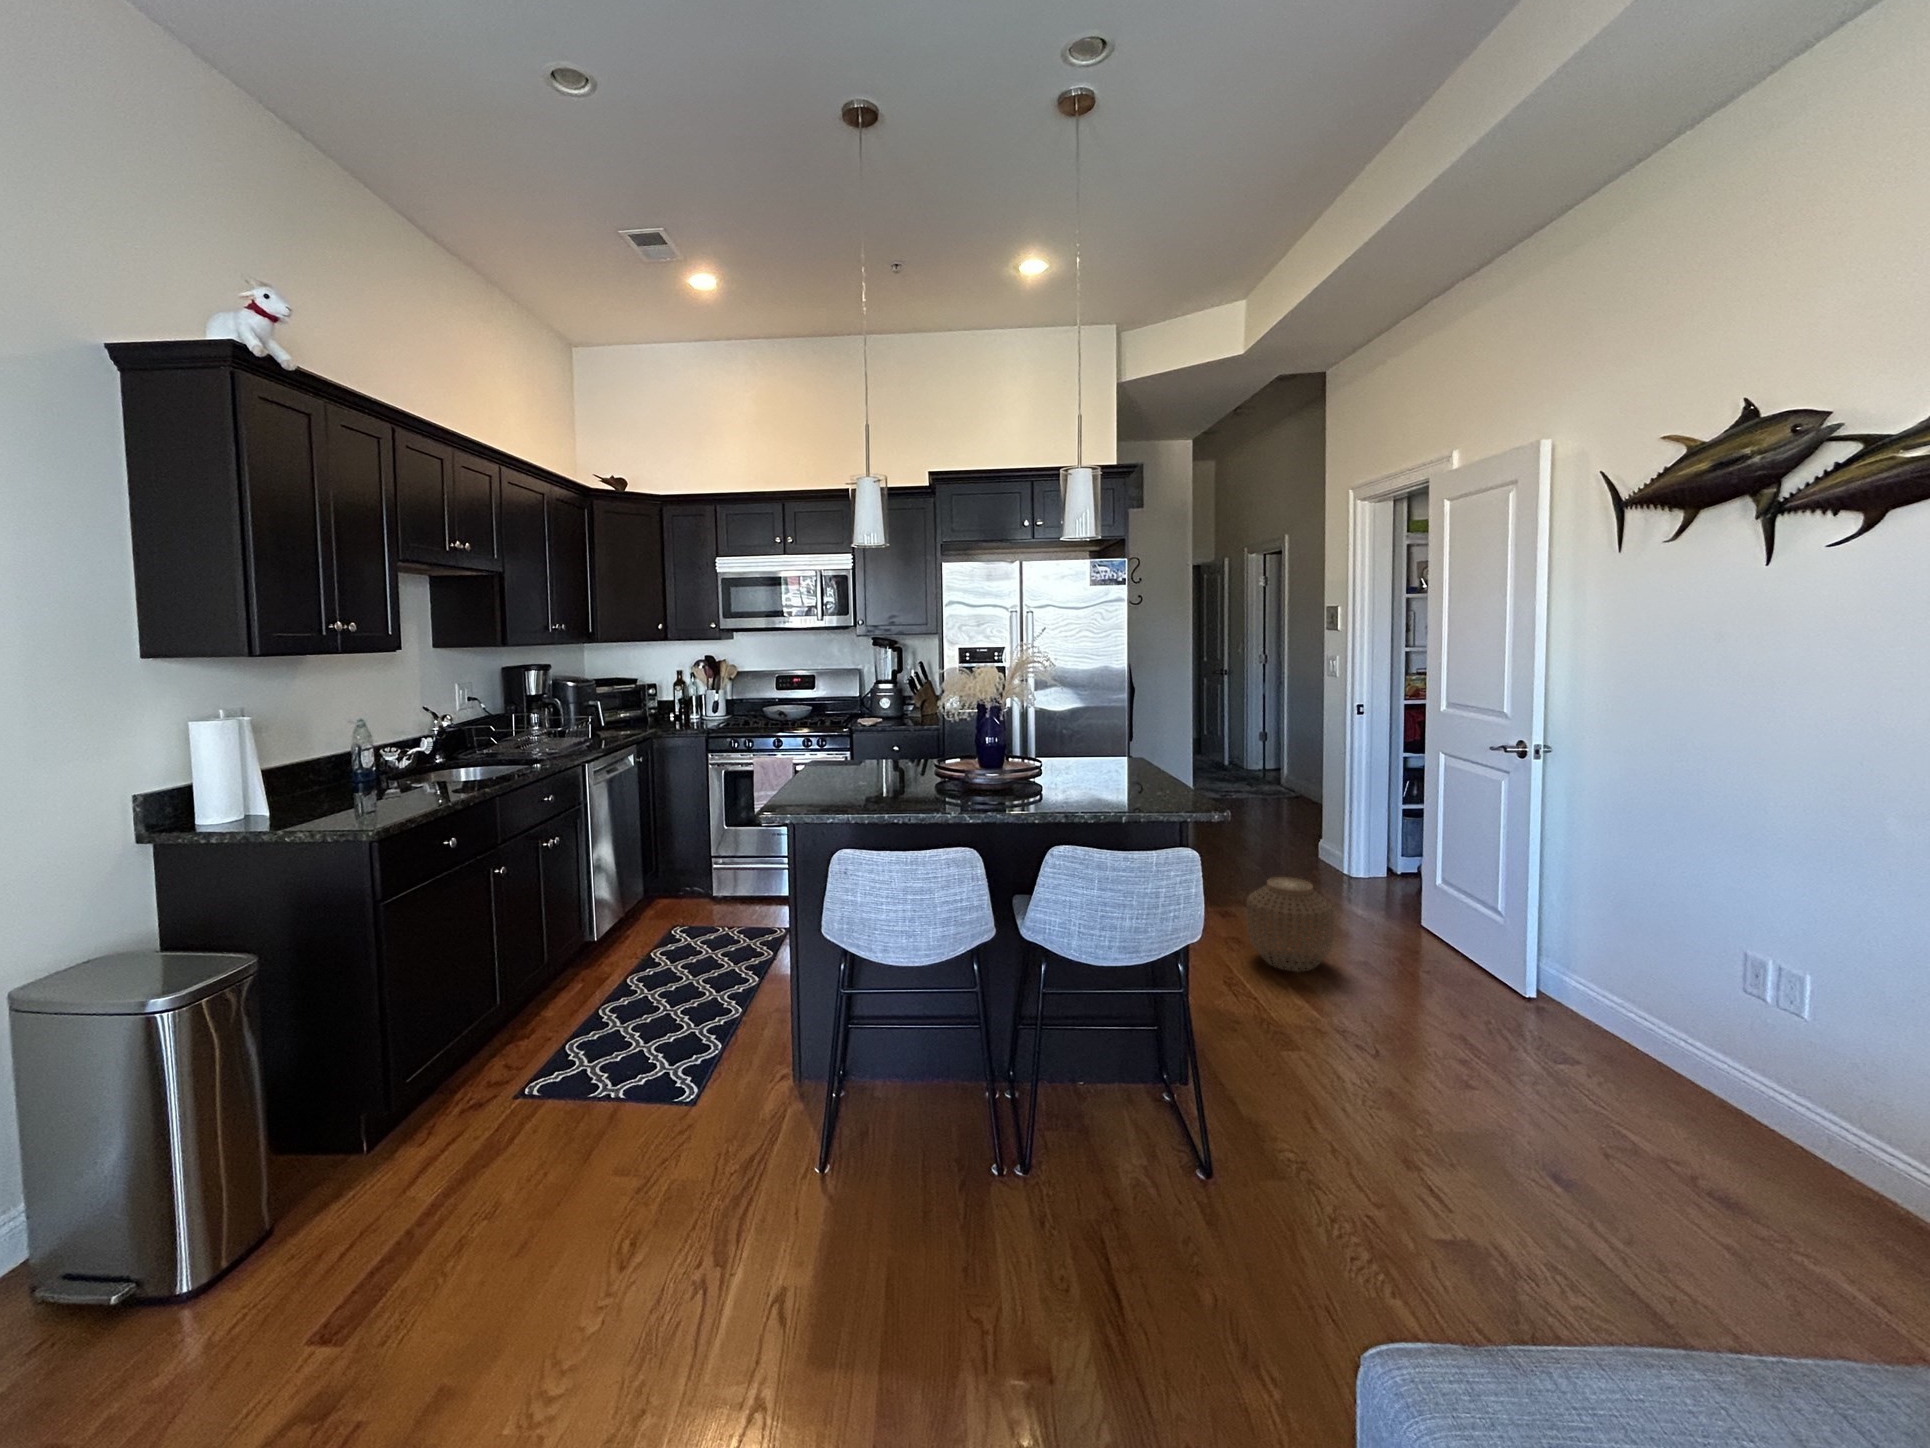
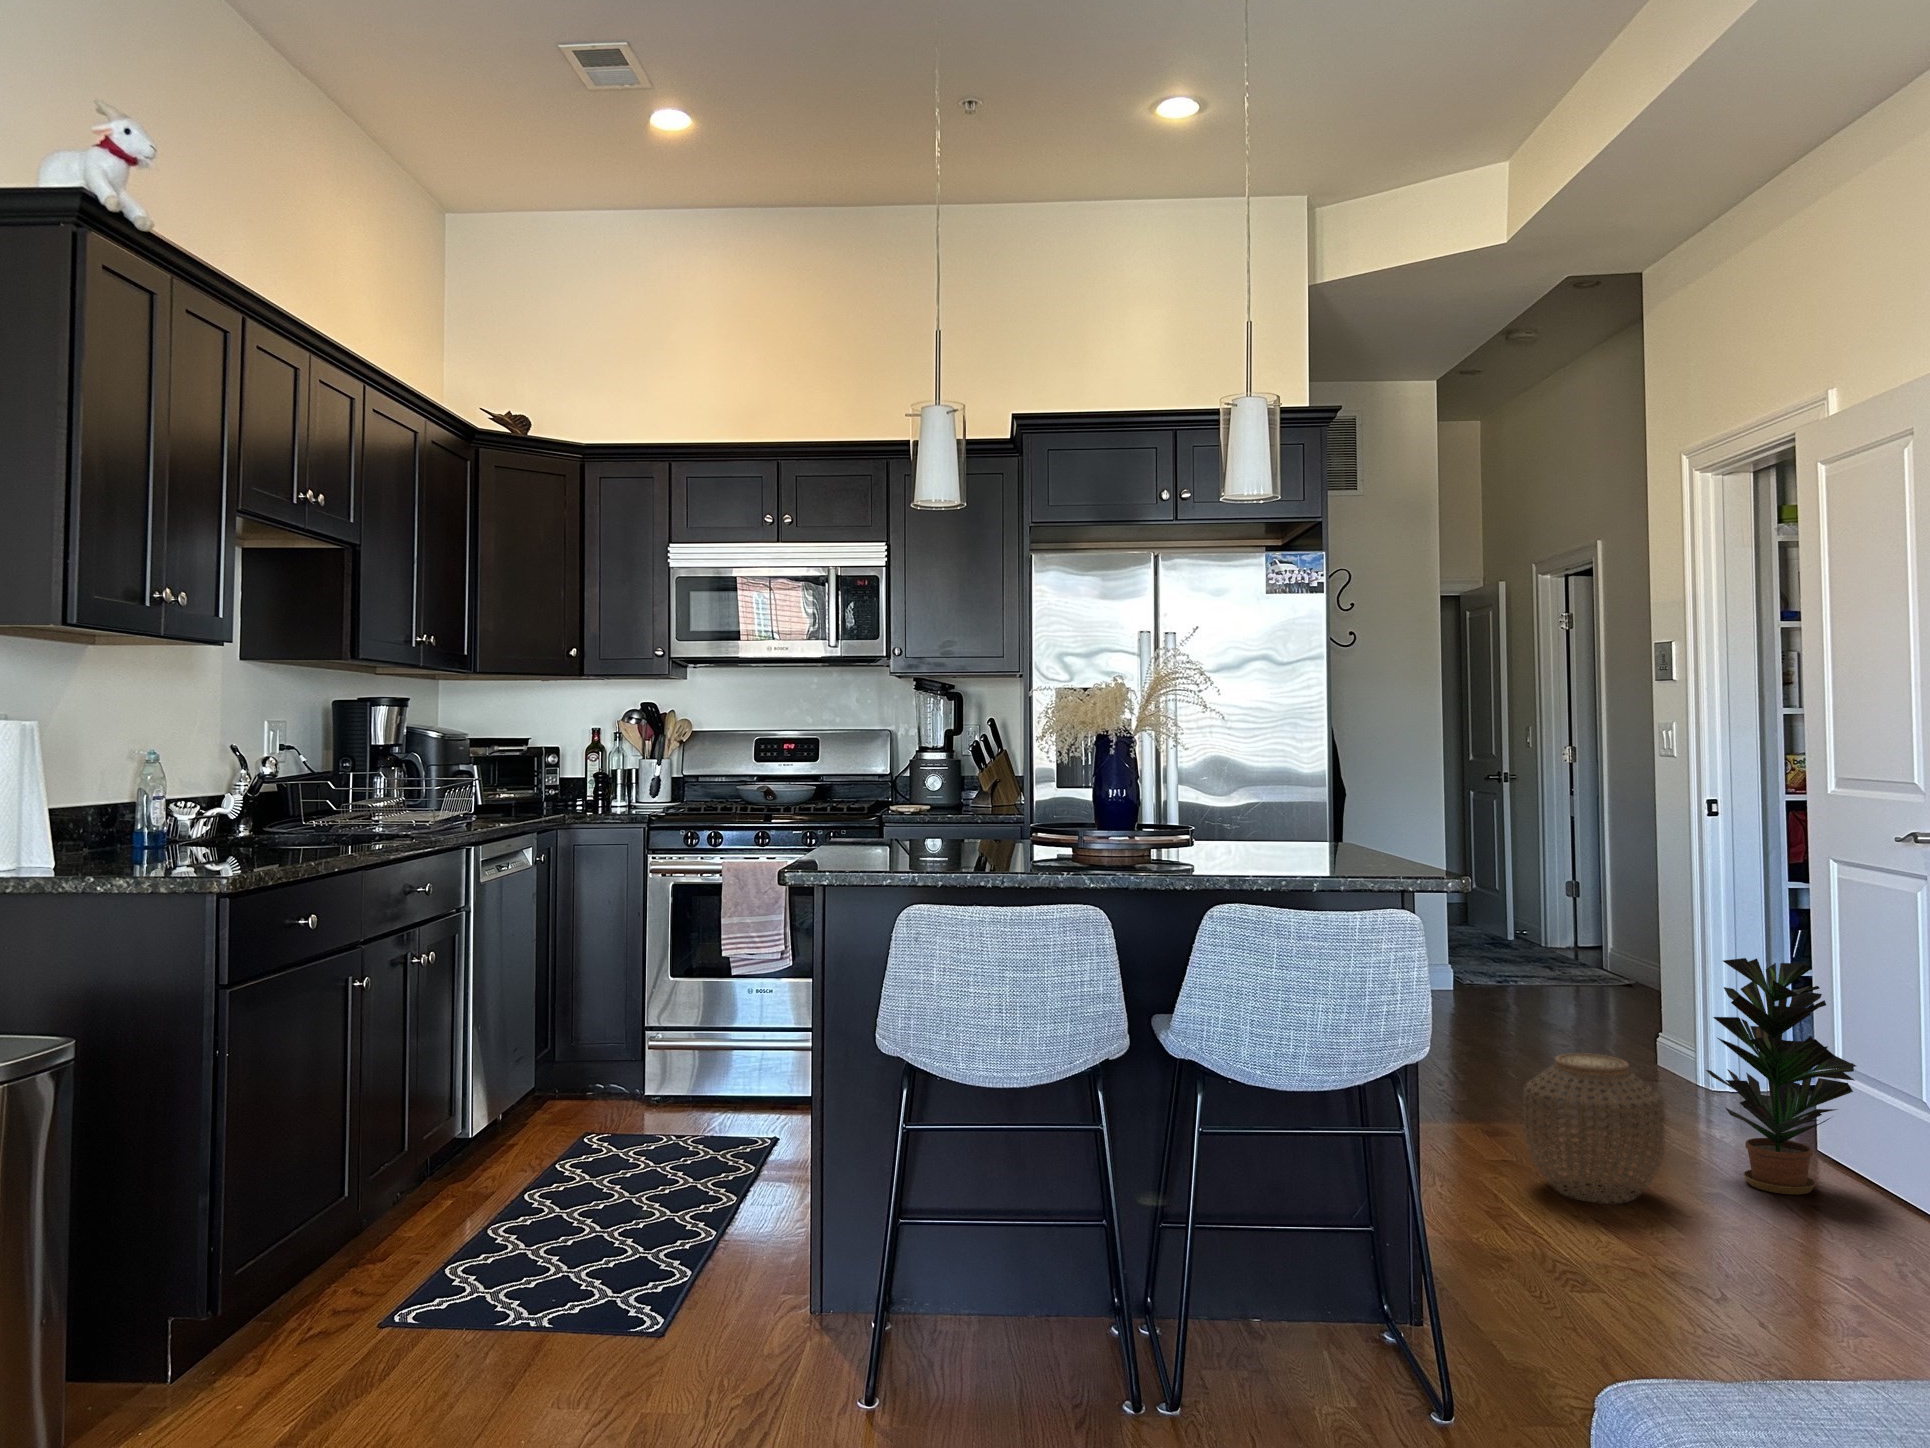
potted plant: none [1357,815,1453,961] -> present [1706,958,1856,1194]

